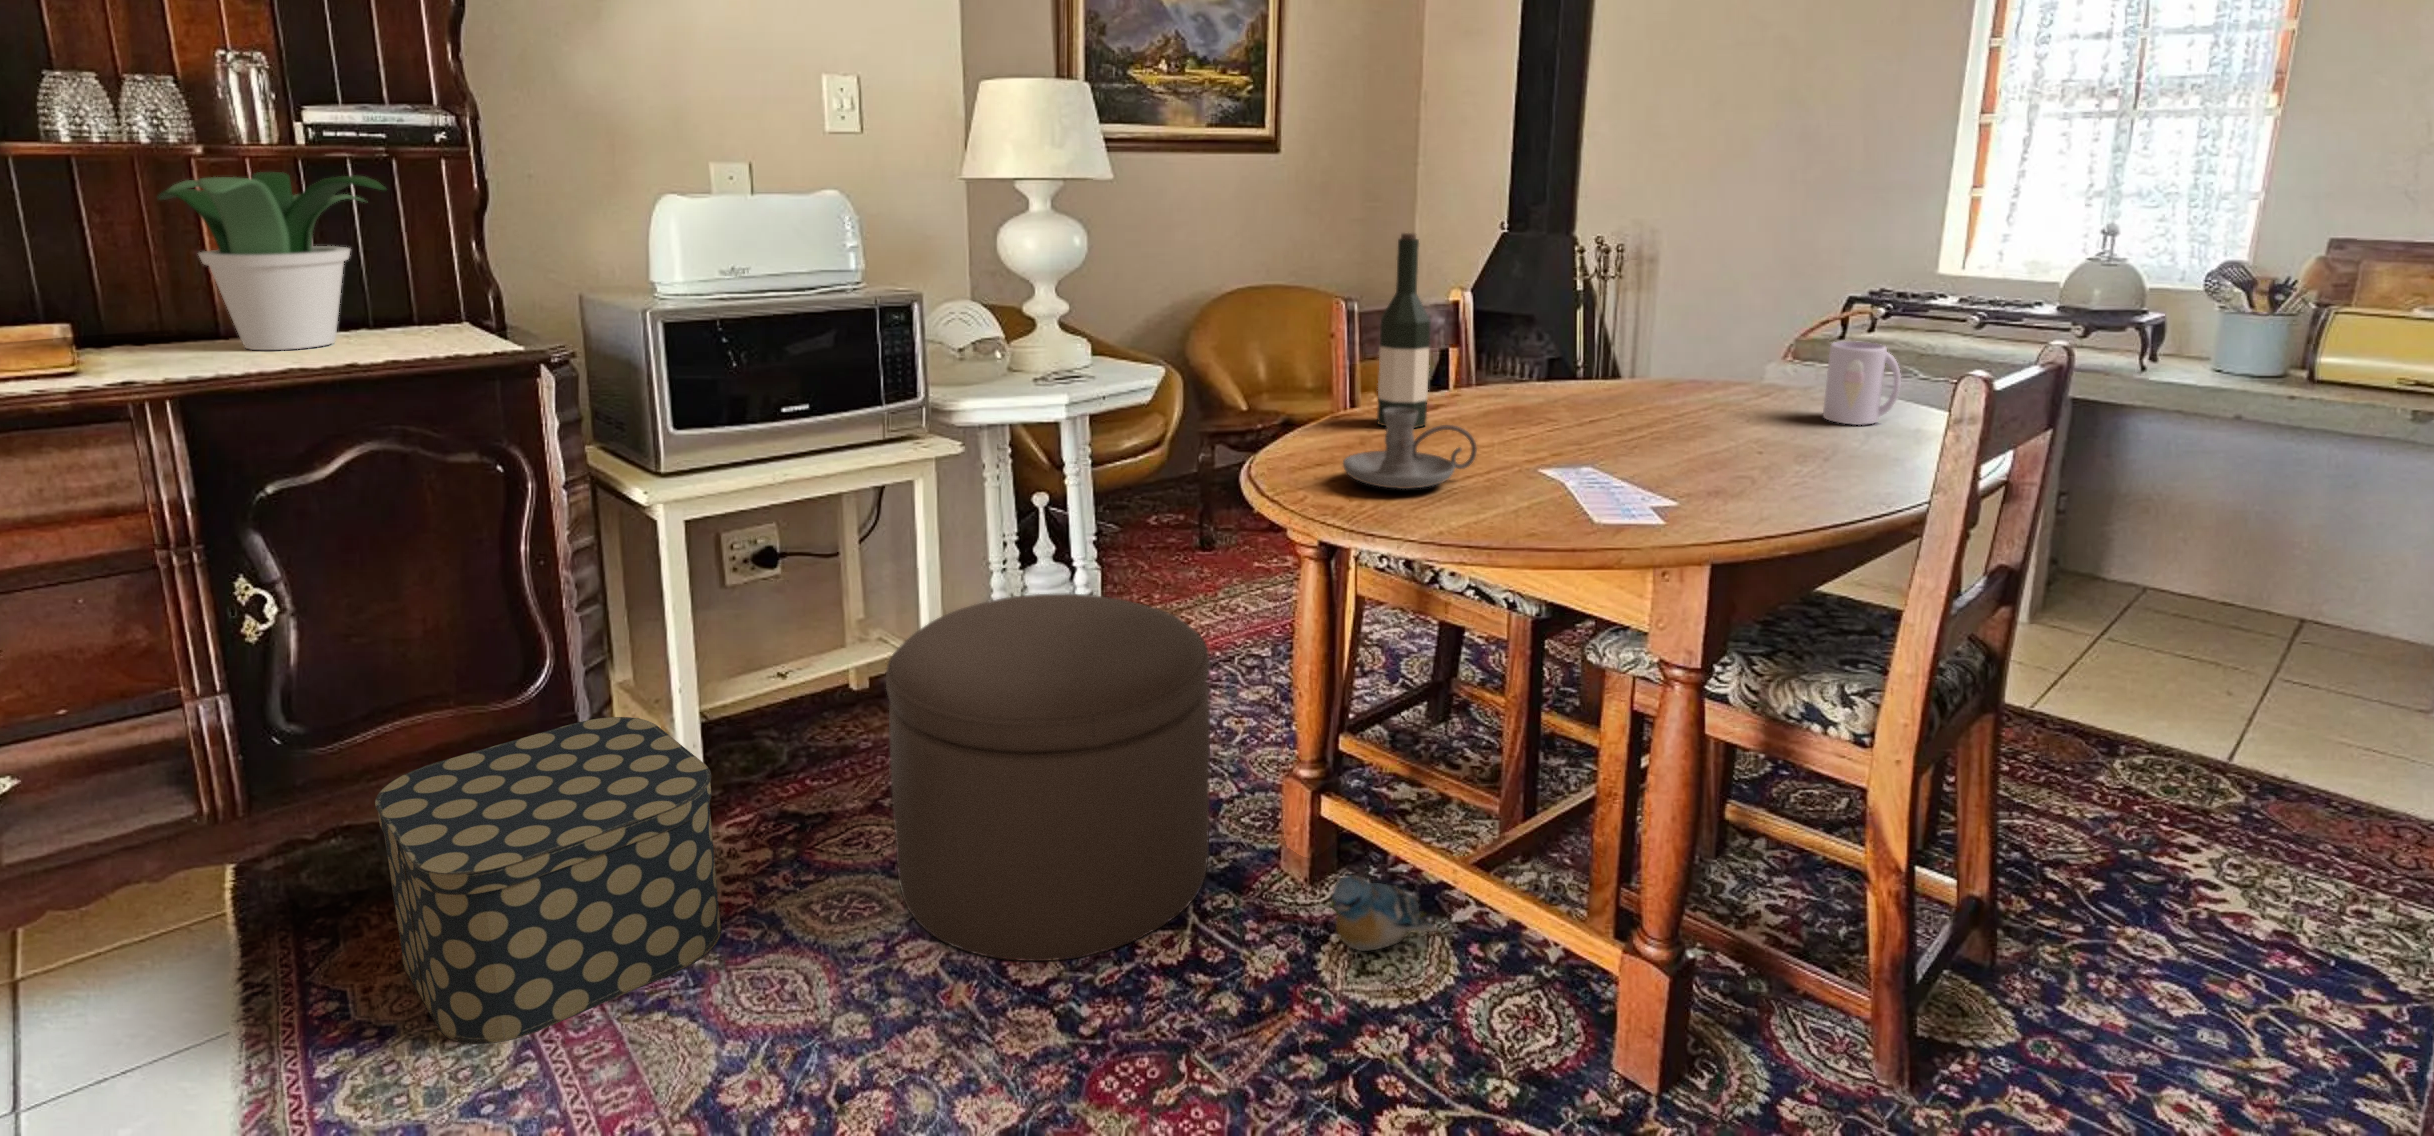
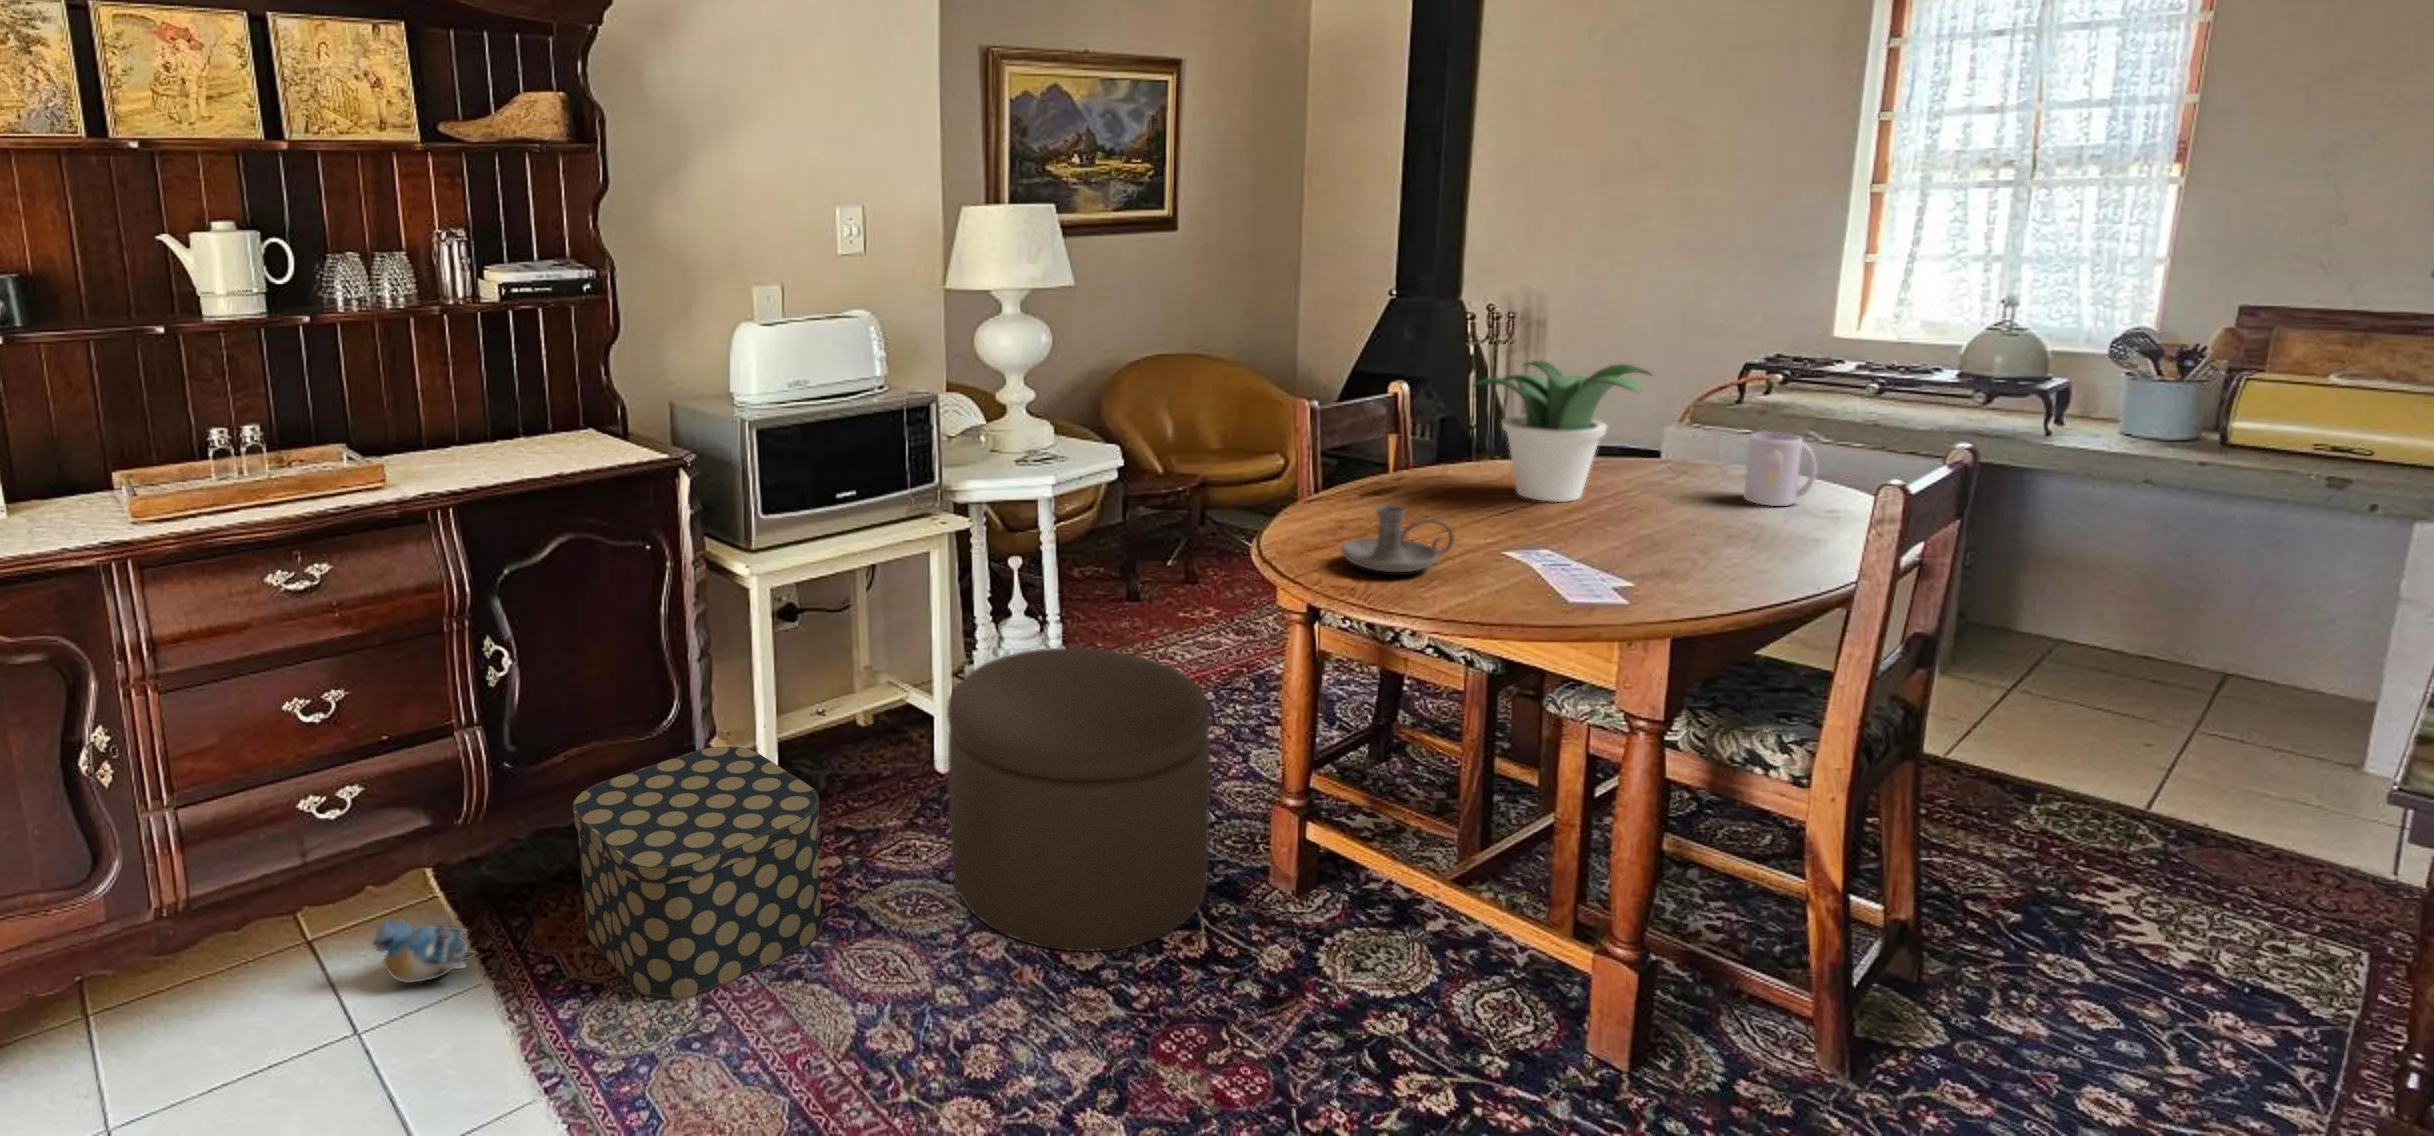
potted plant: present [157,172,386,350] -> present [1474,361,1651,502]
wine bottle: present [1377,233,1430,428] -> none [1346,350,1394,512]
plush toy: present [1330,875,1436,951] -> present [373,919,479,983]

